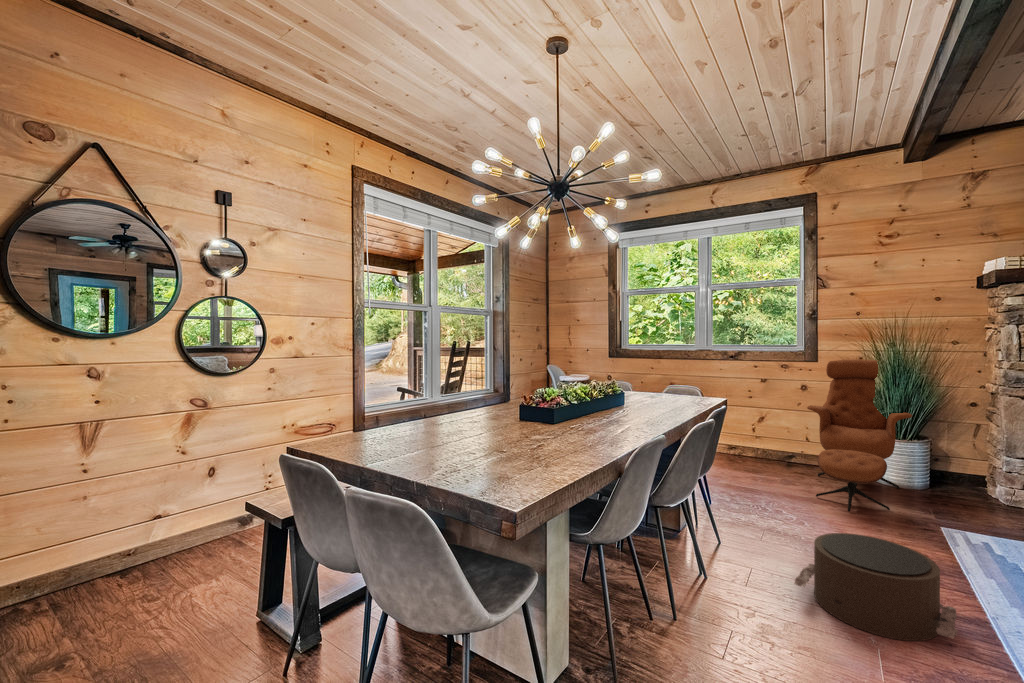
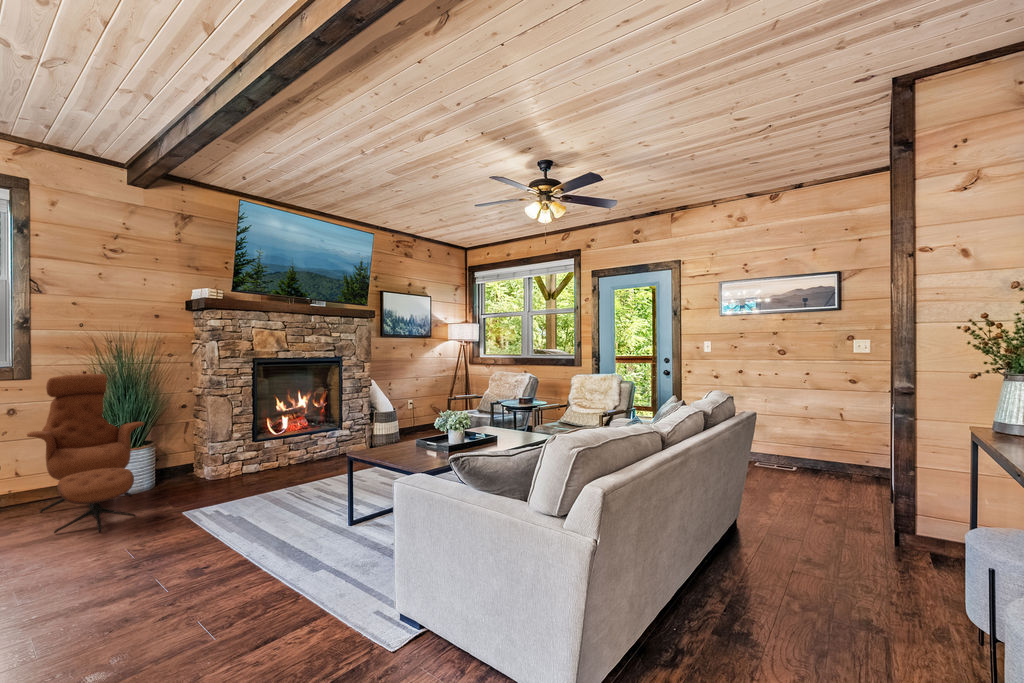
pouf: present [794,533,958,641] -> none [102,530,242,622]

